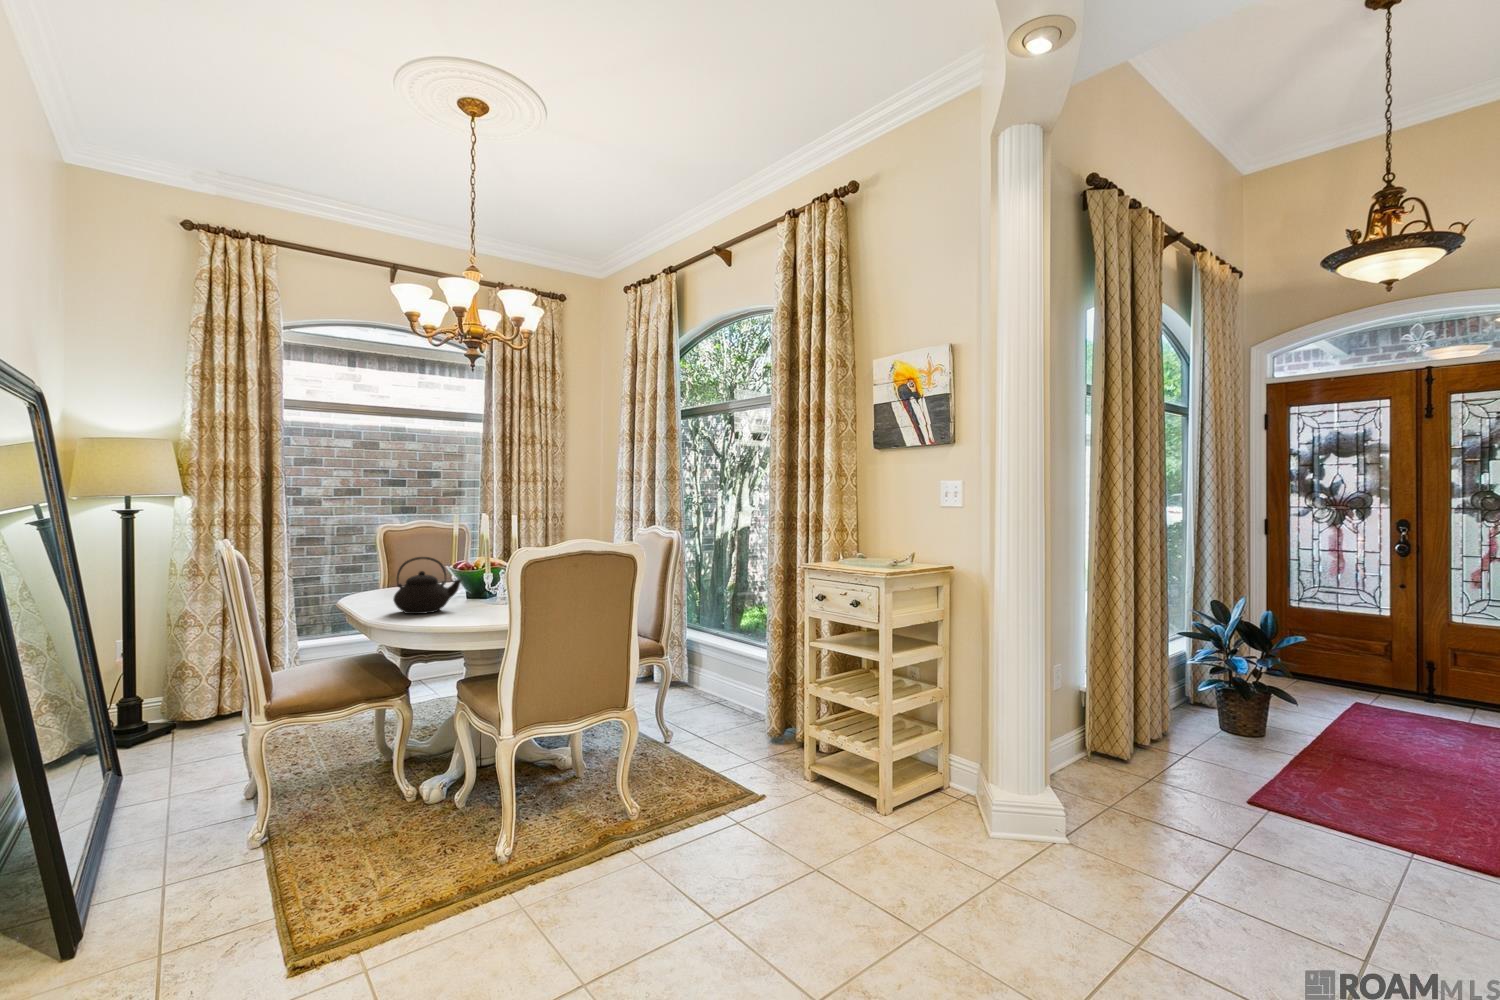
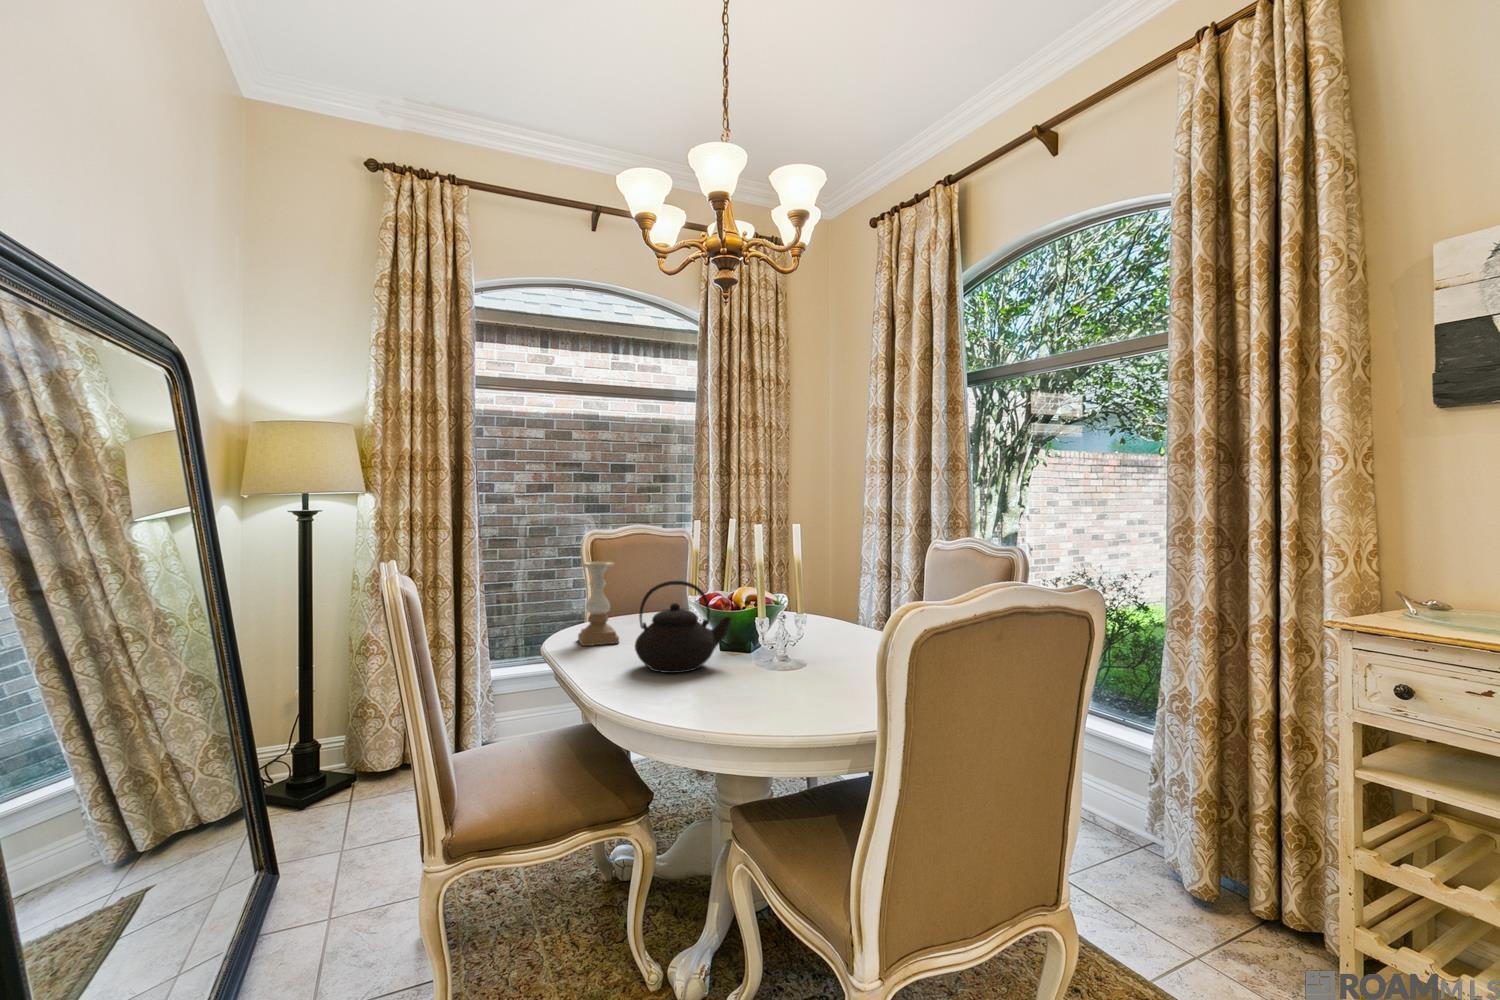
candle holder: none [361,547,391,604] -> present [578,561,619,646]

